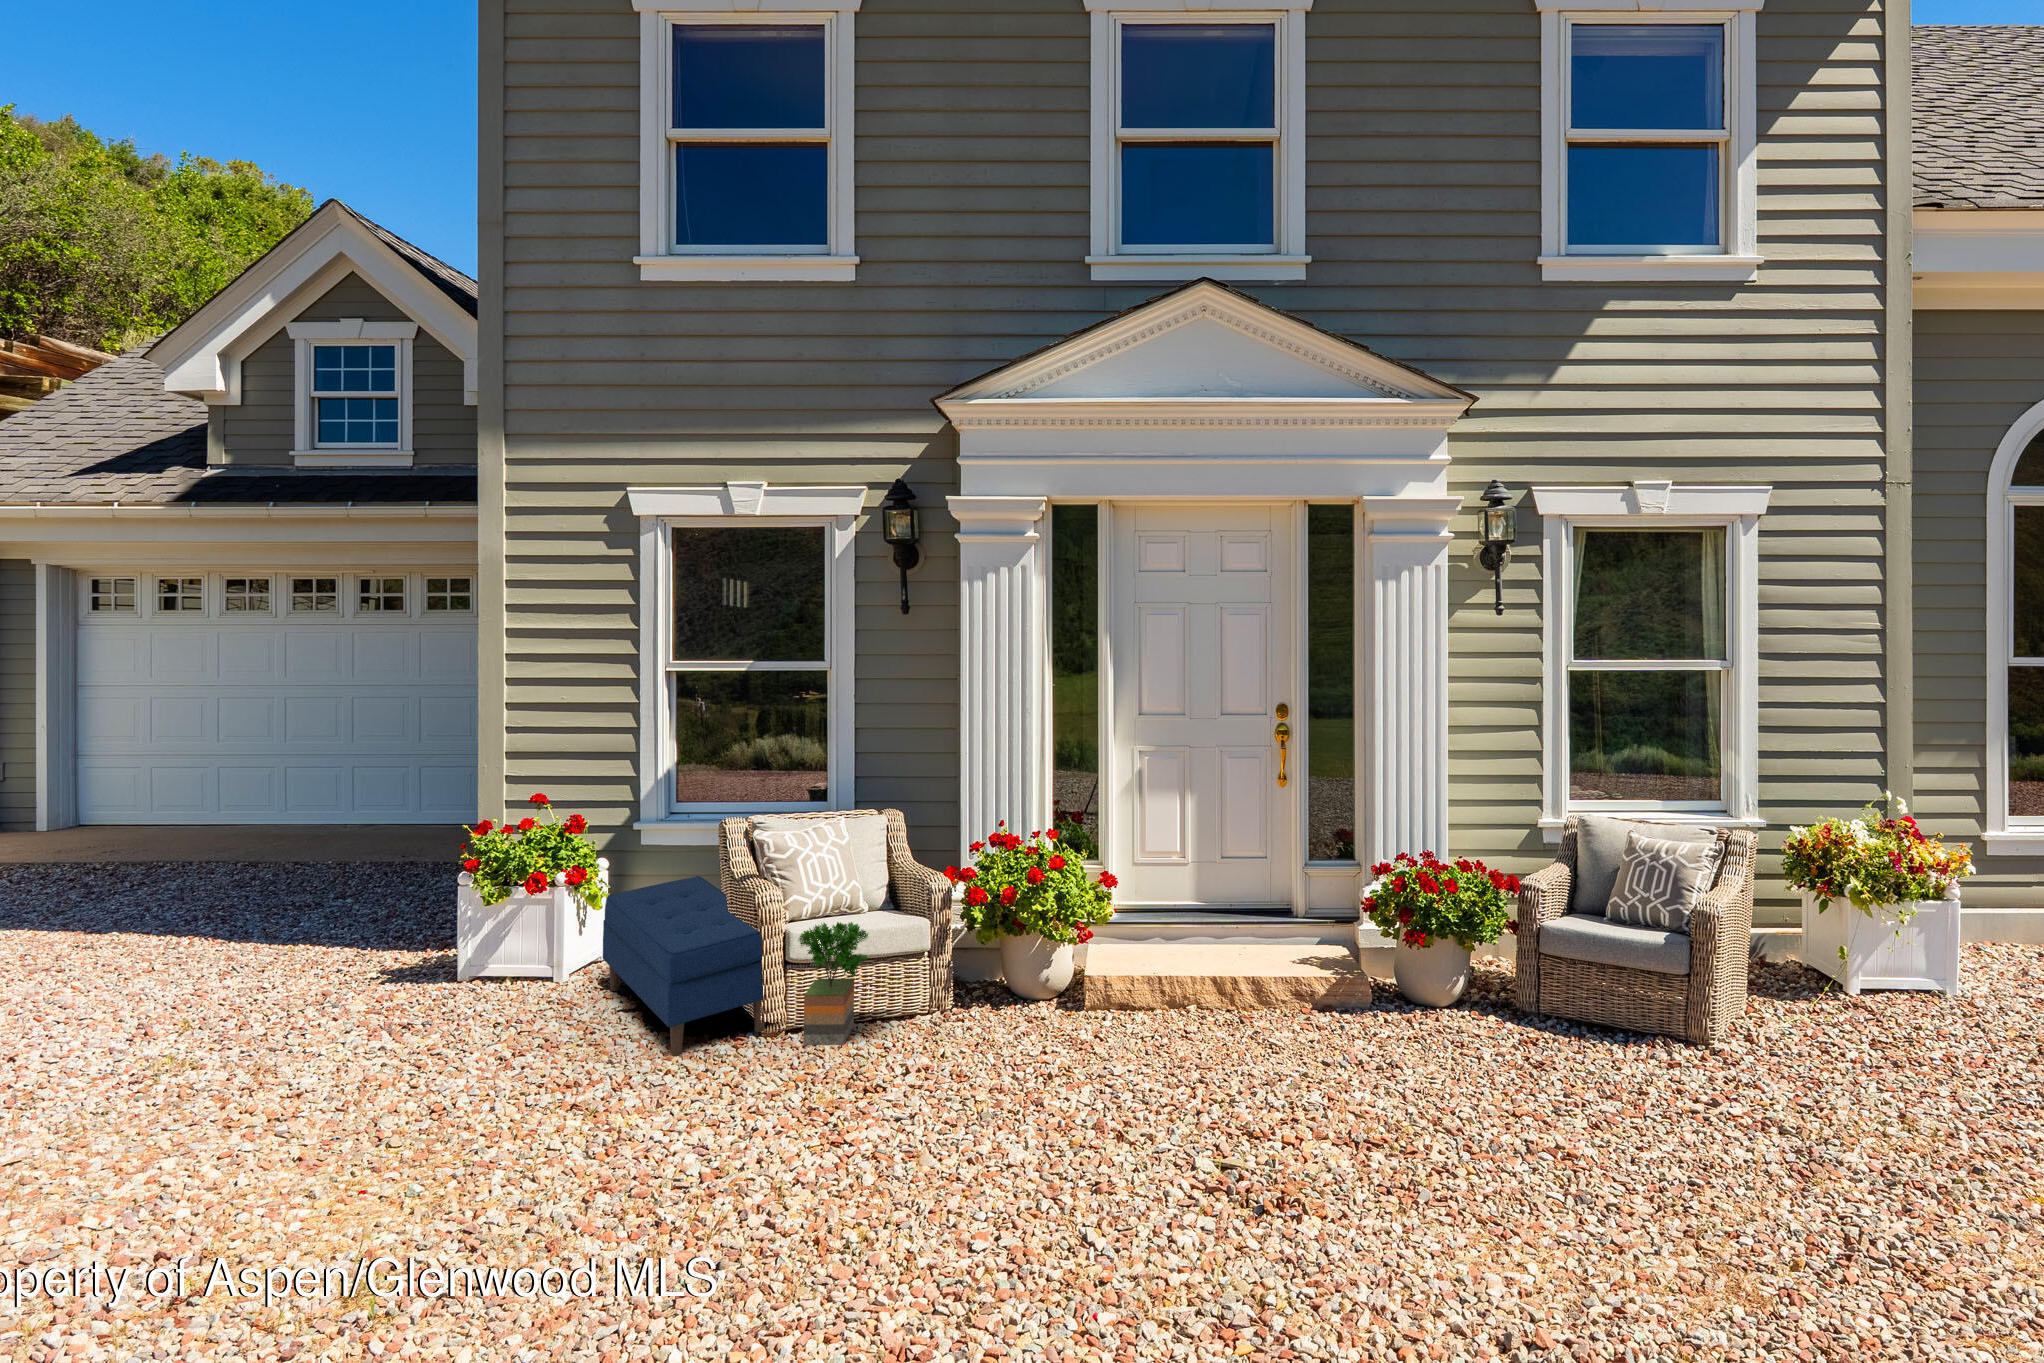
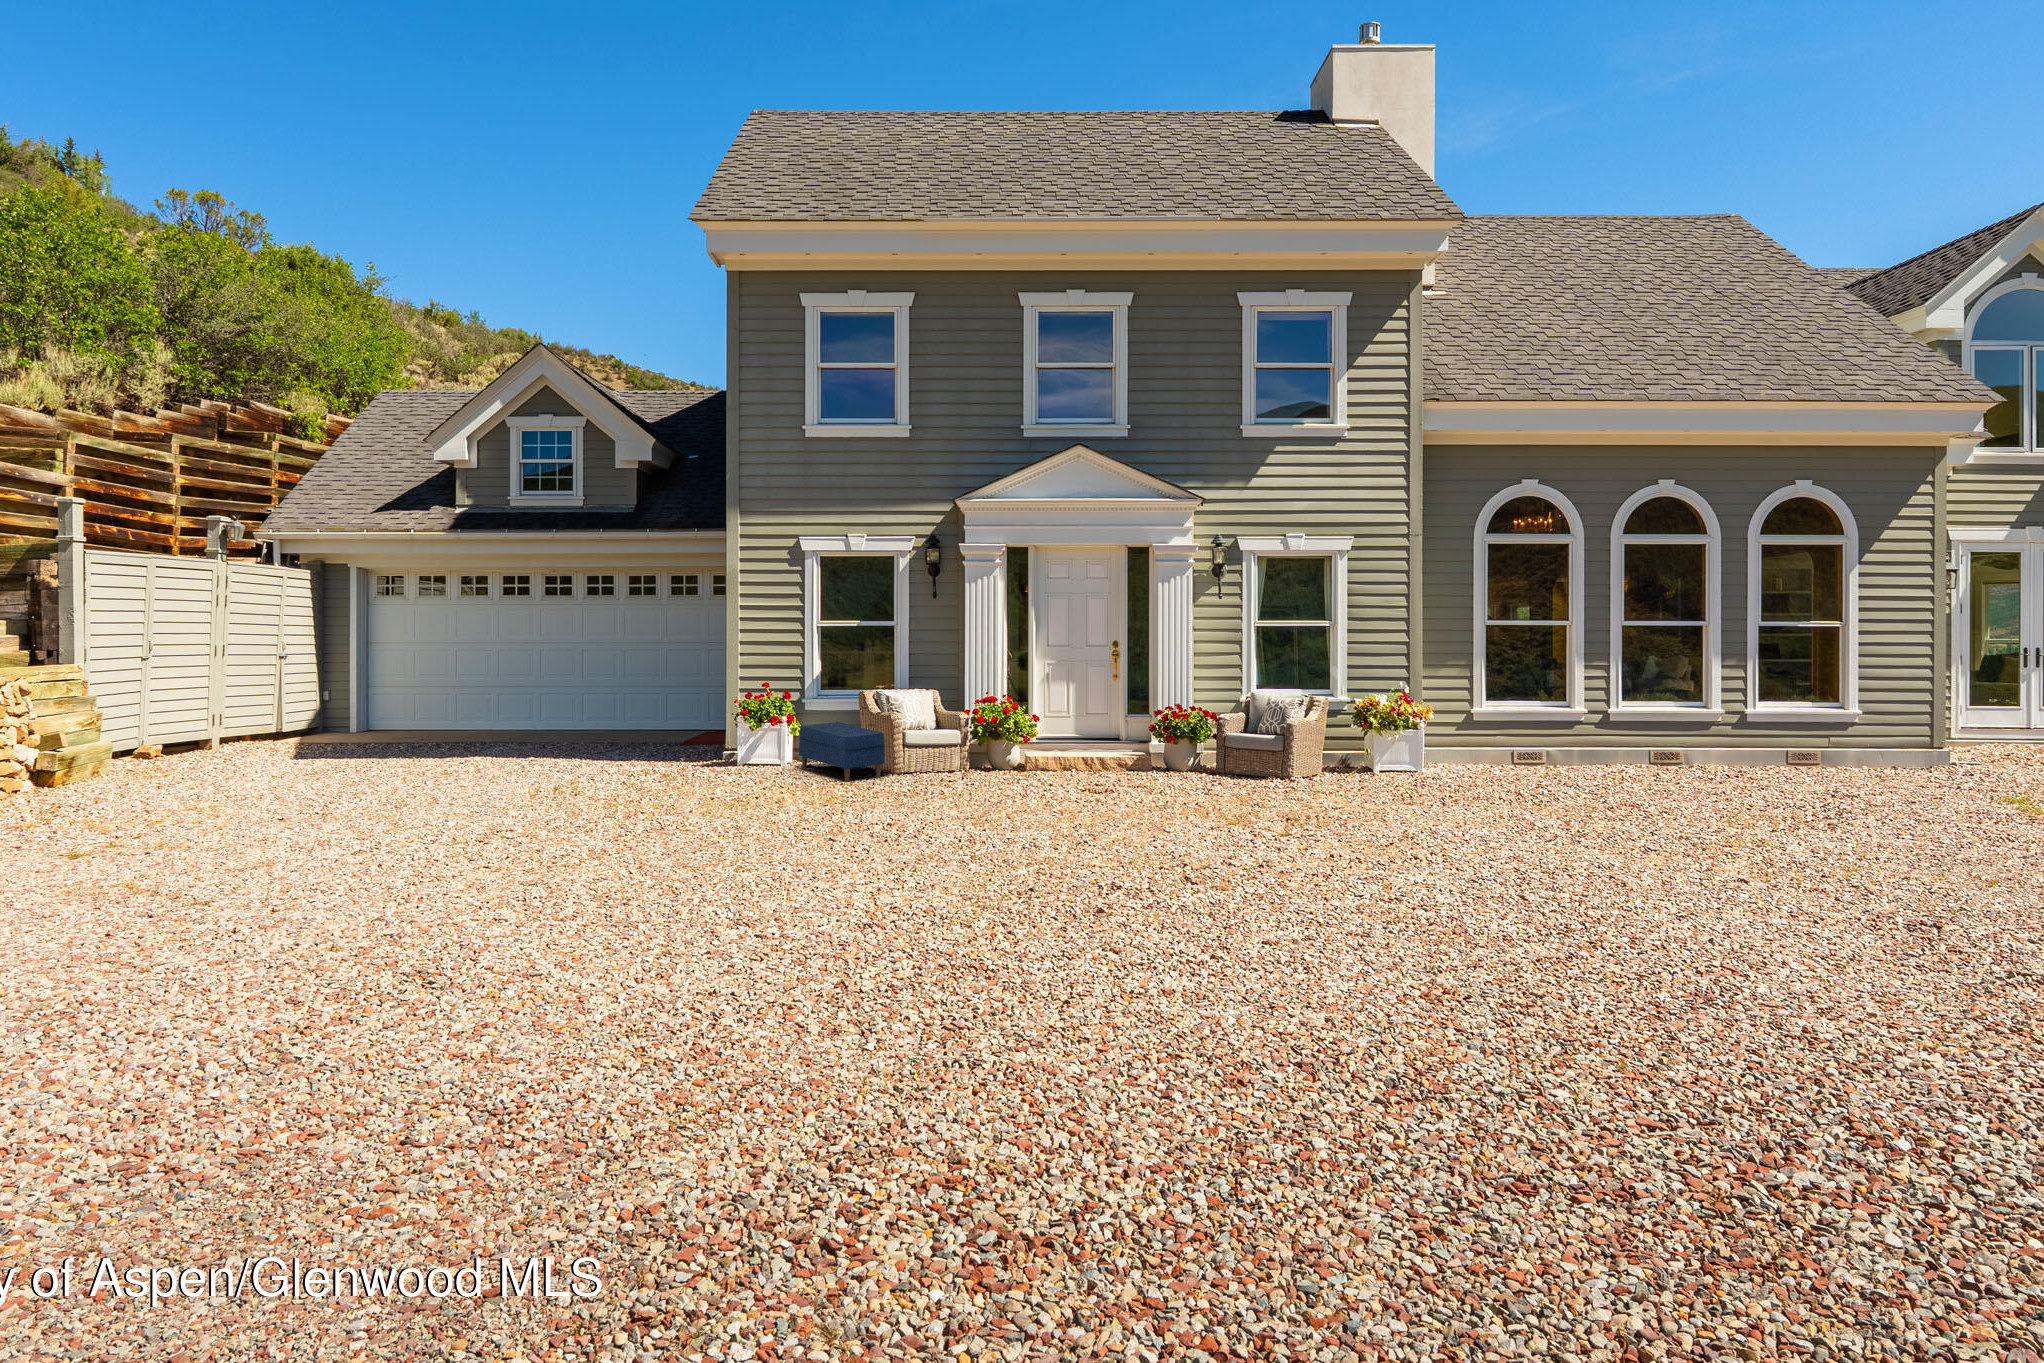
potted tree: present [798,922,869,1045] -> none [895,730,927,781]

